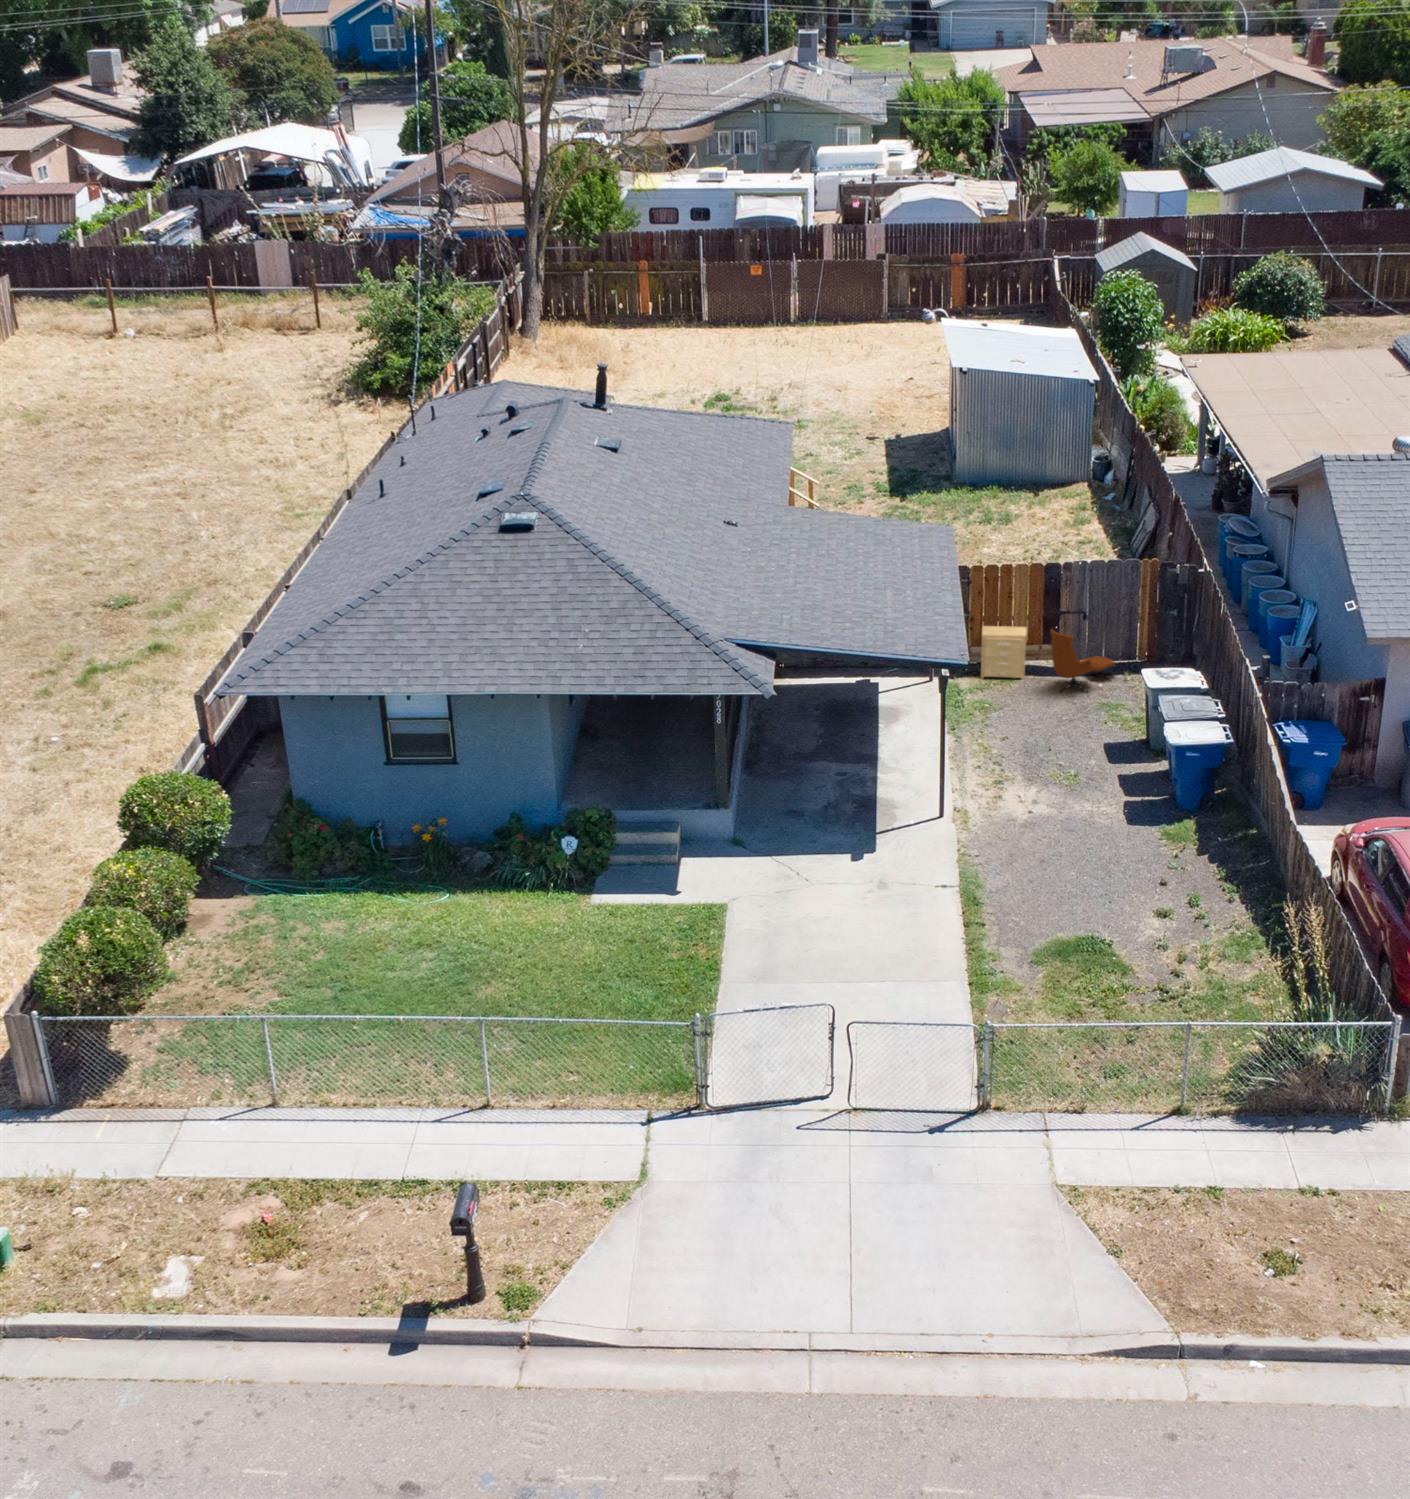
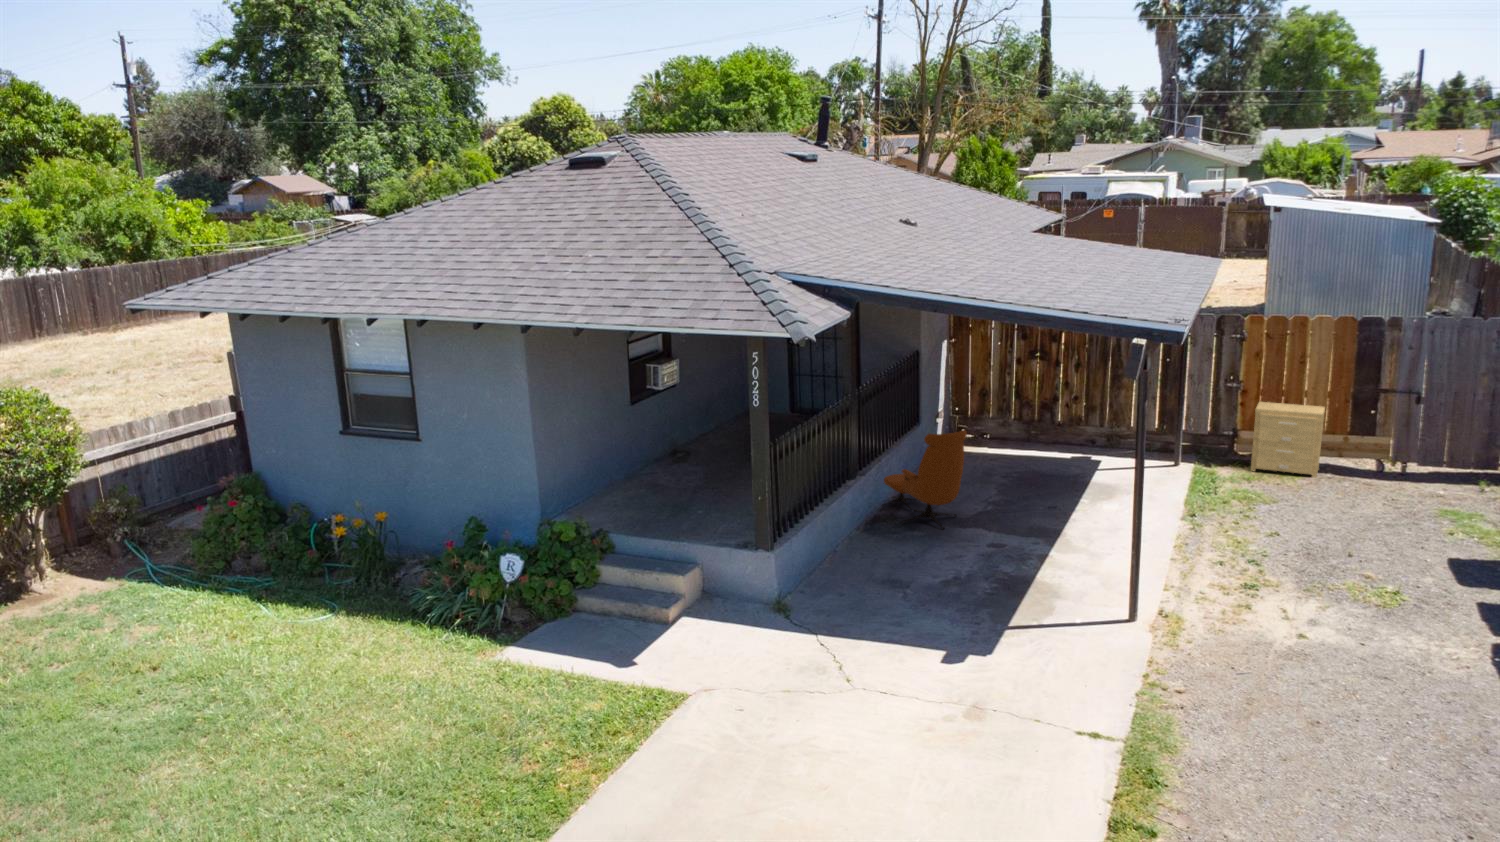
lounge chair: present [1050,629,1115,692] -> present [884,430,967,529]

